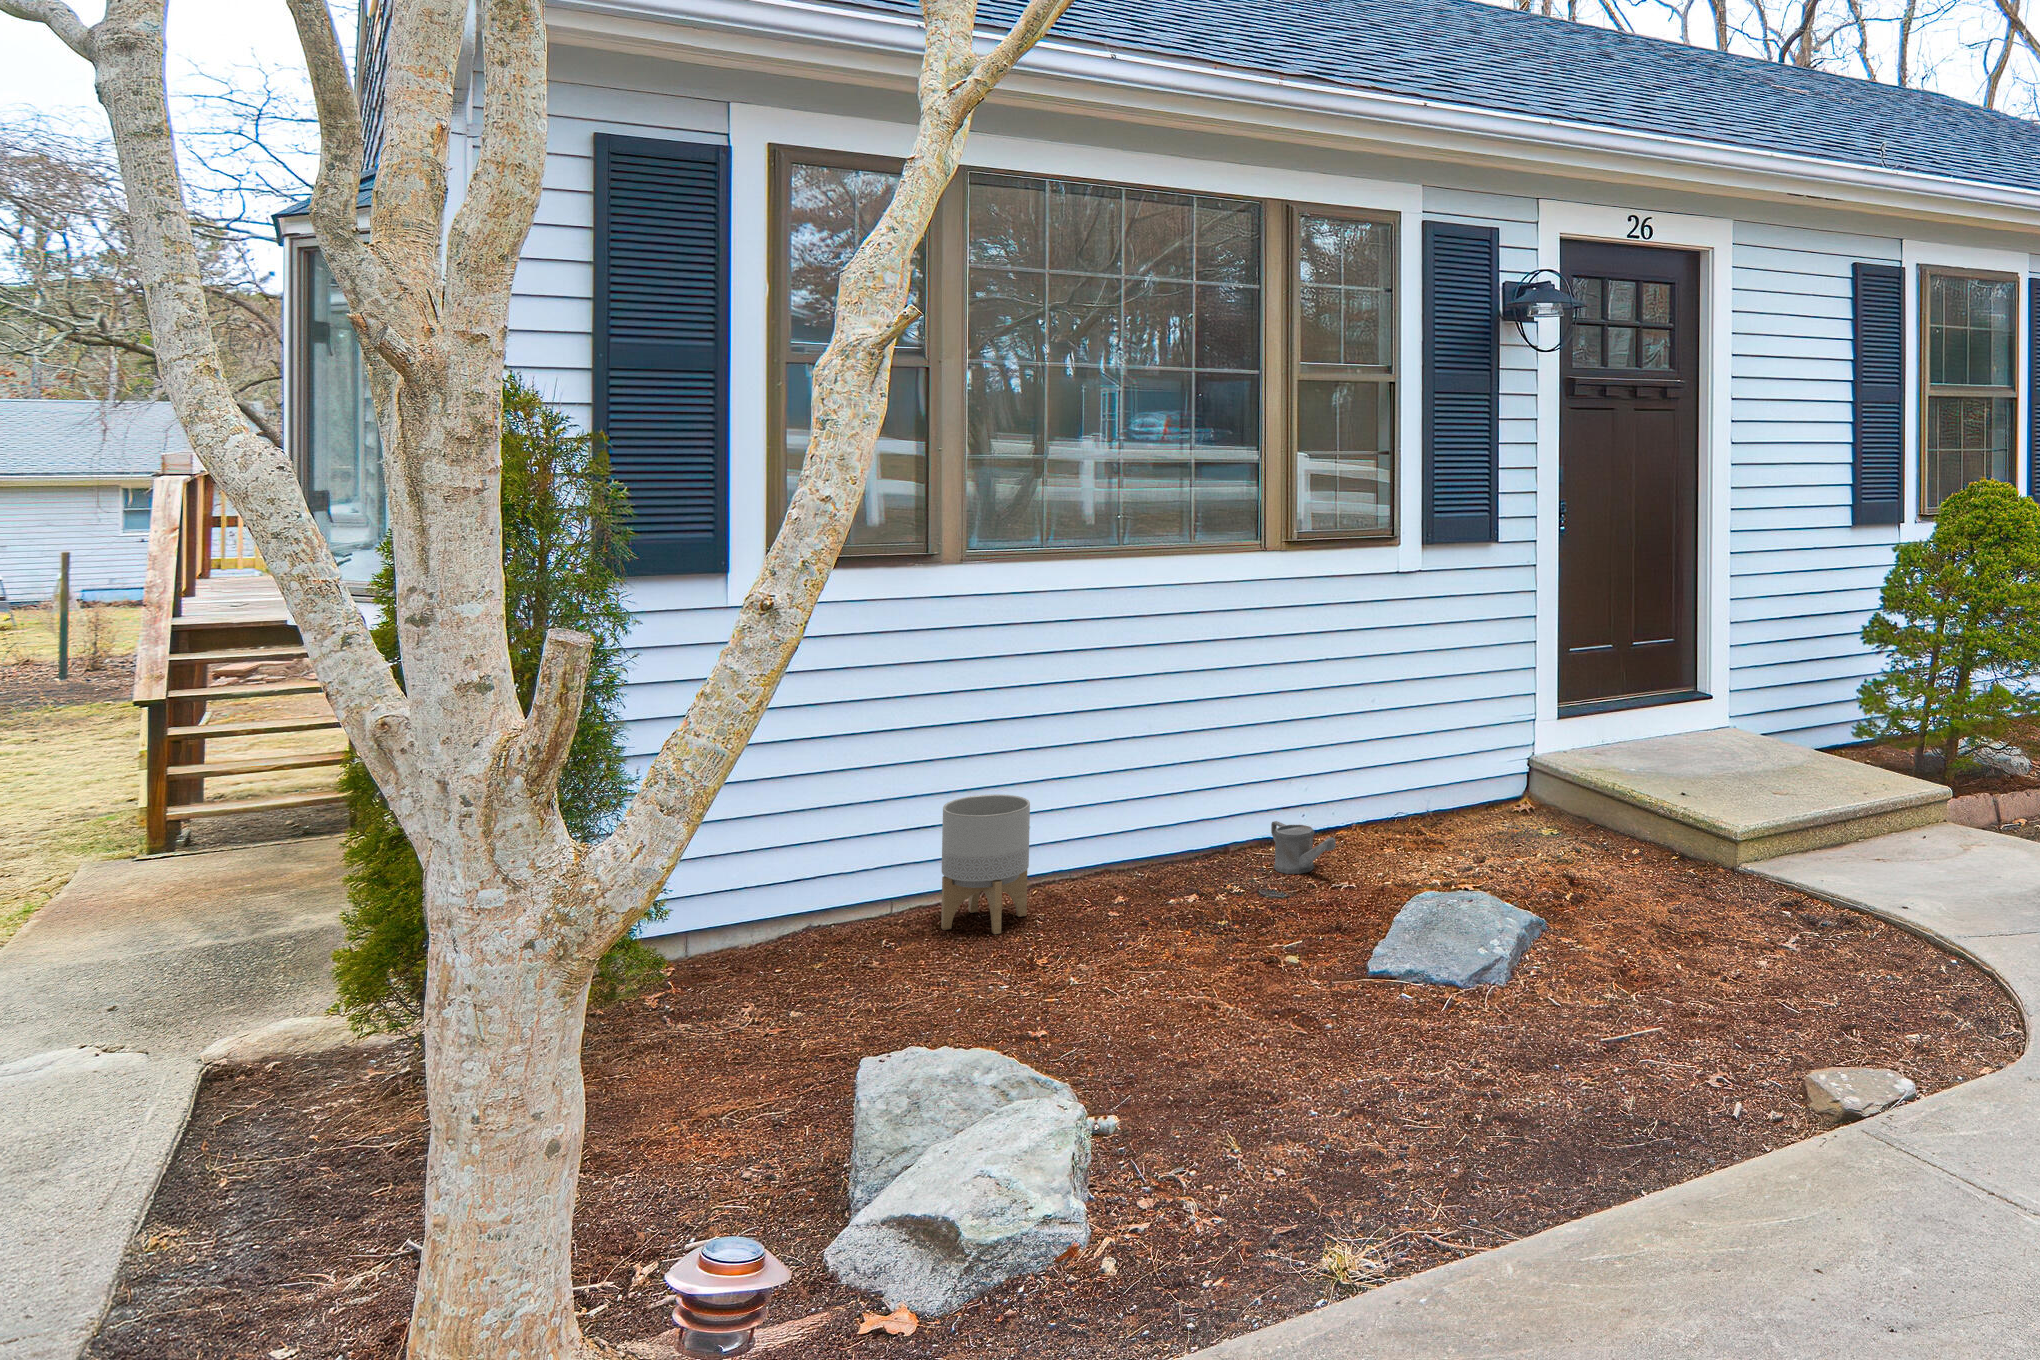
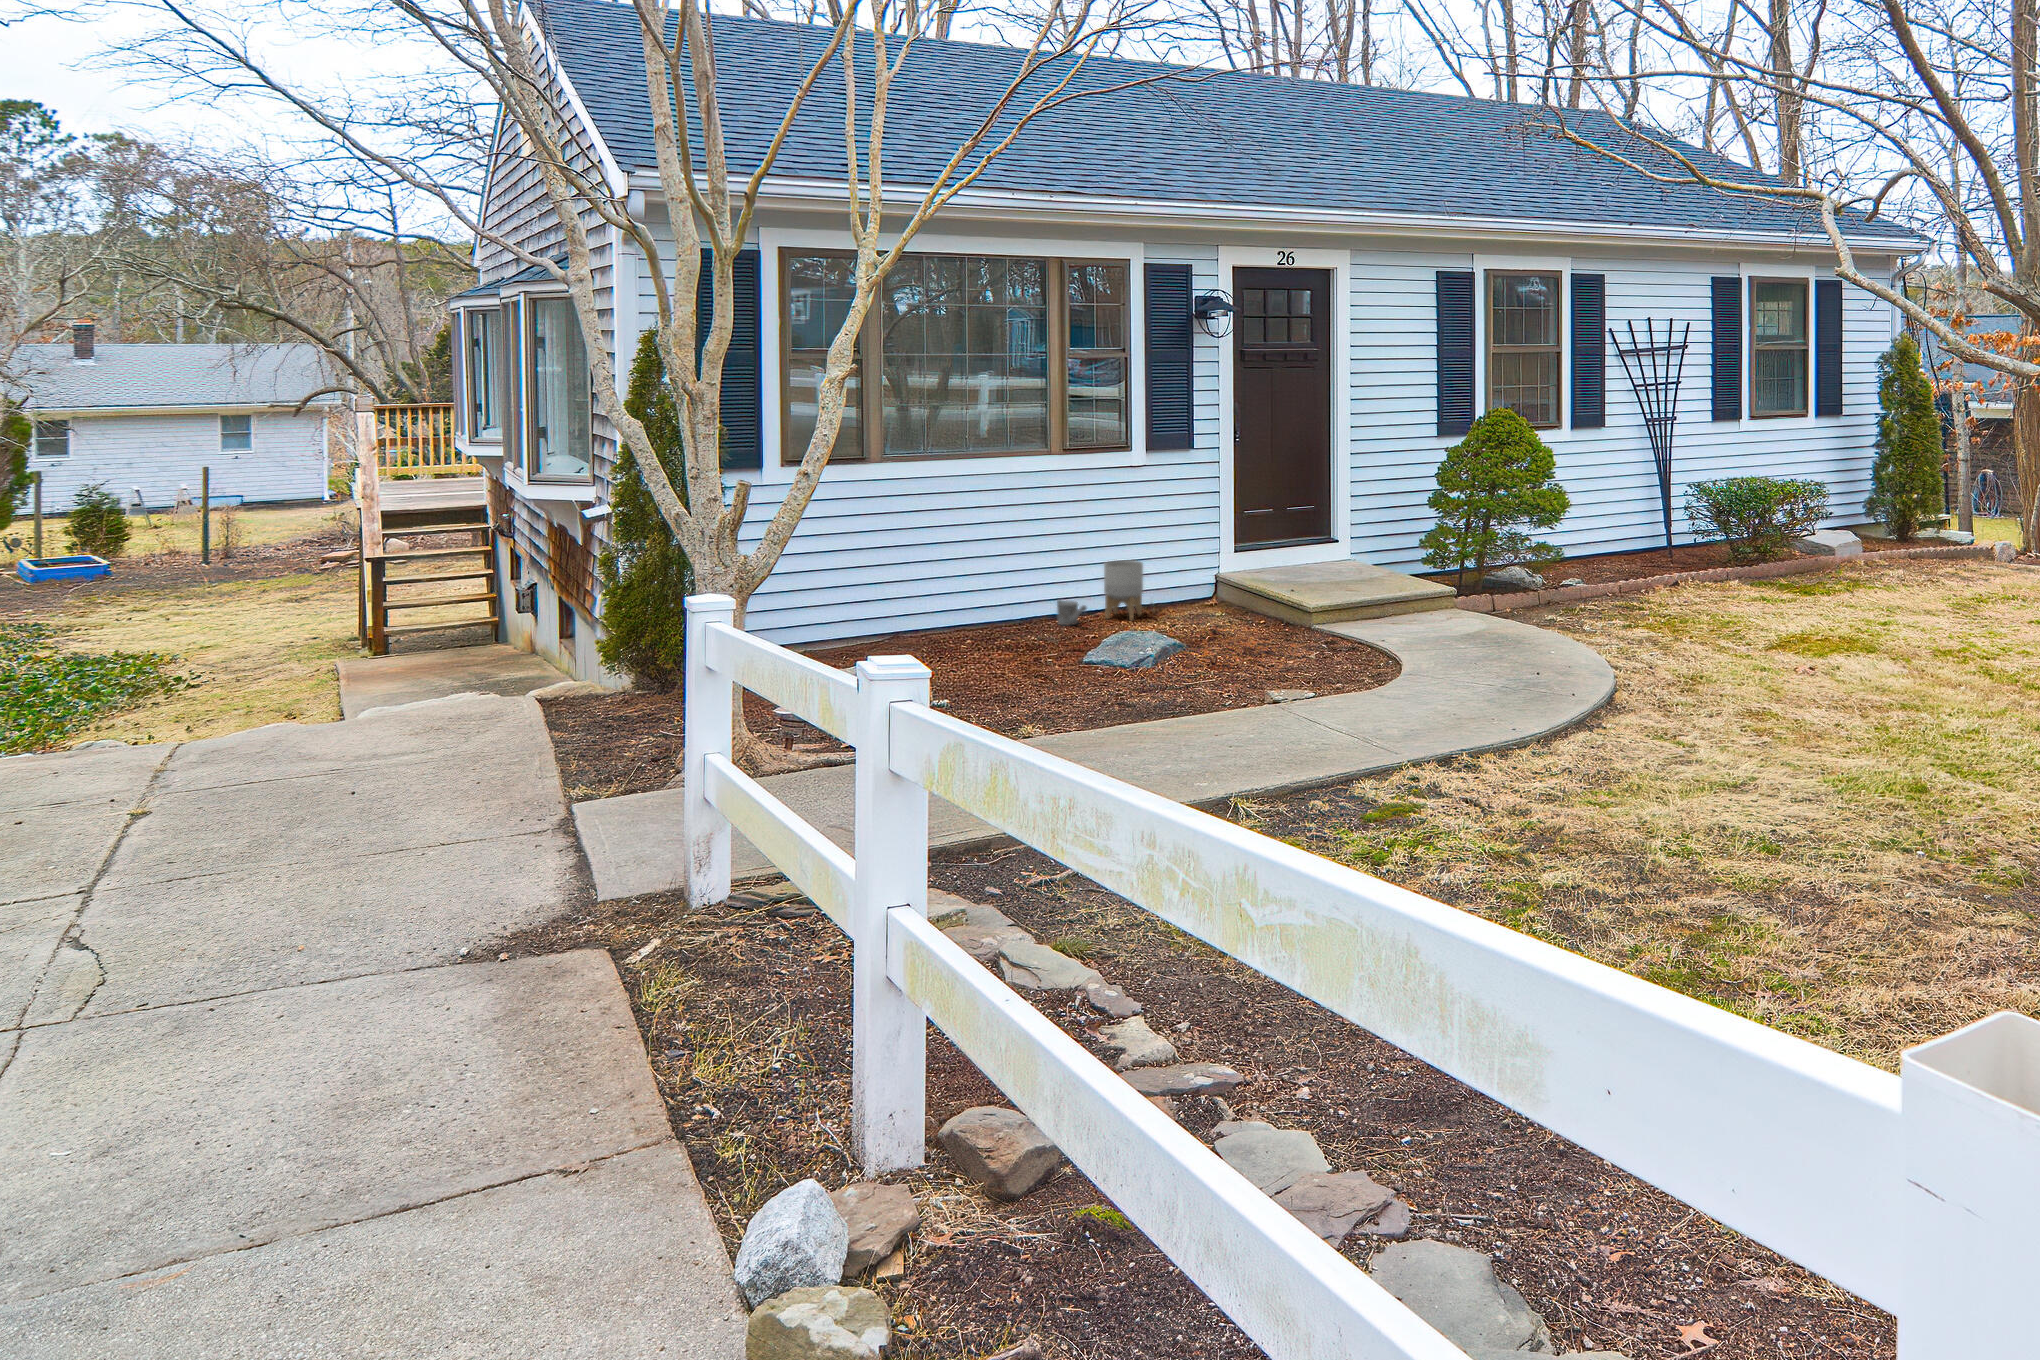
planter: present [941,794,1030,934] -> present [1104,560,1143,621]

